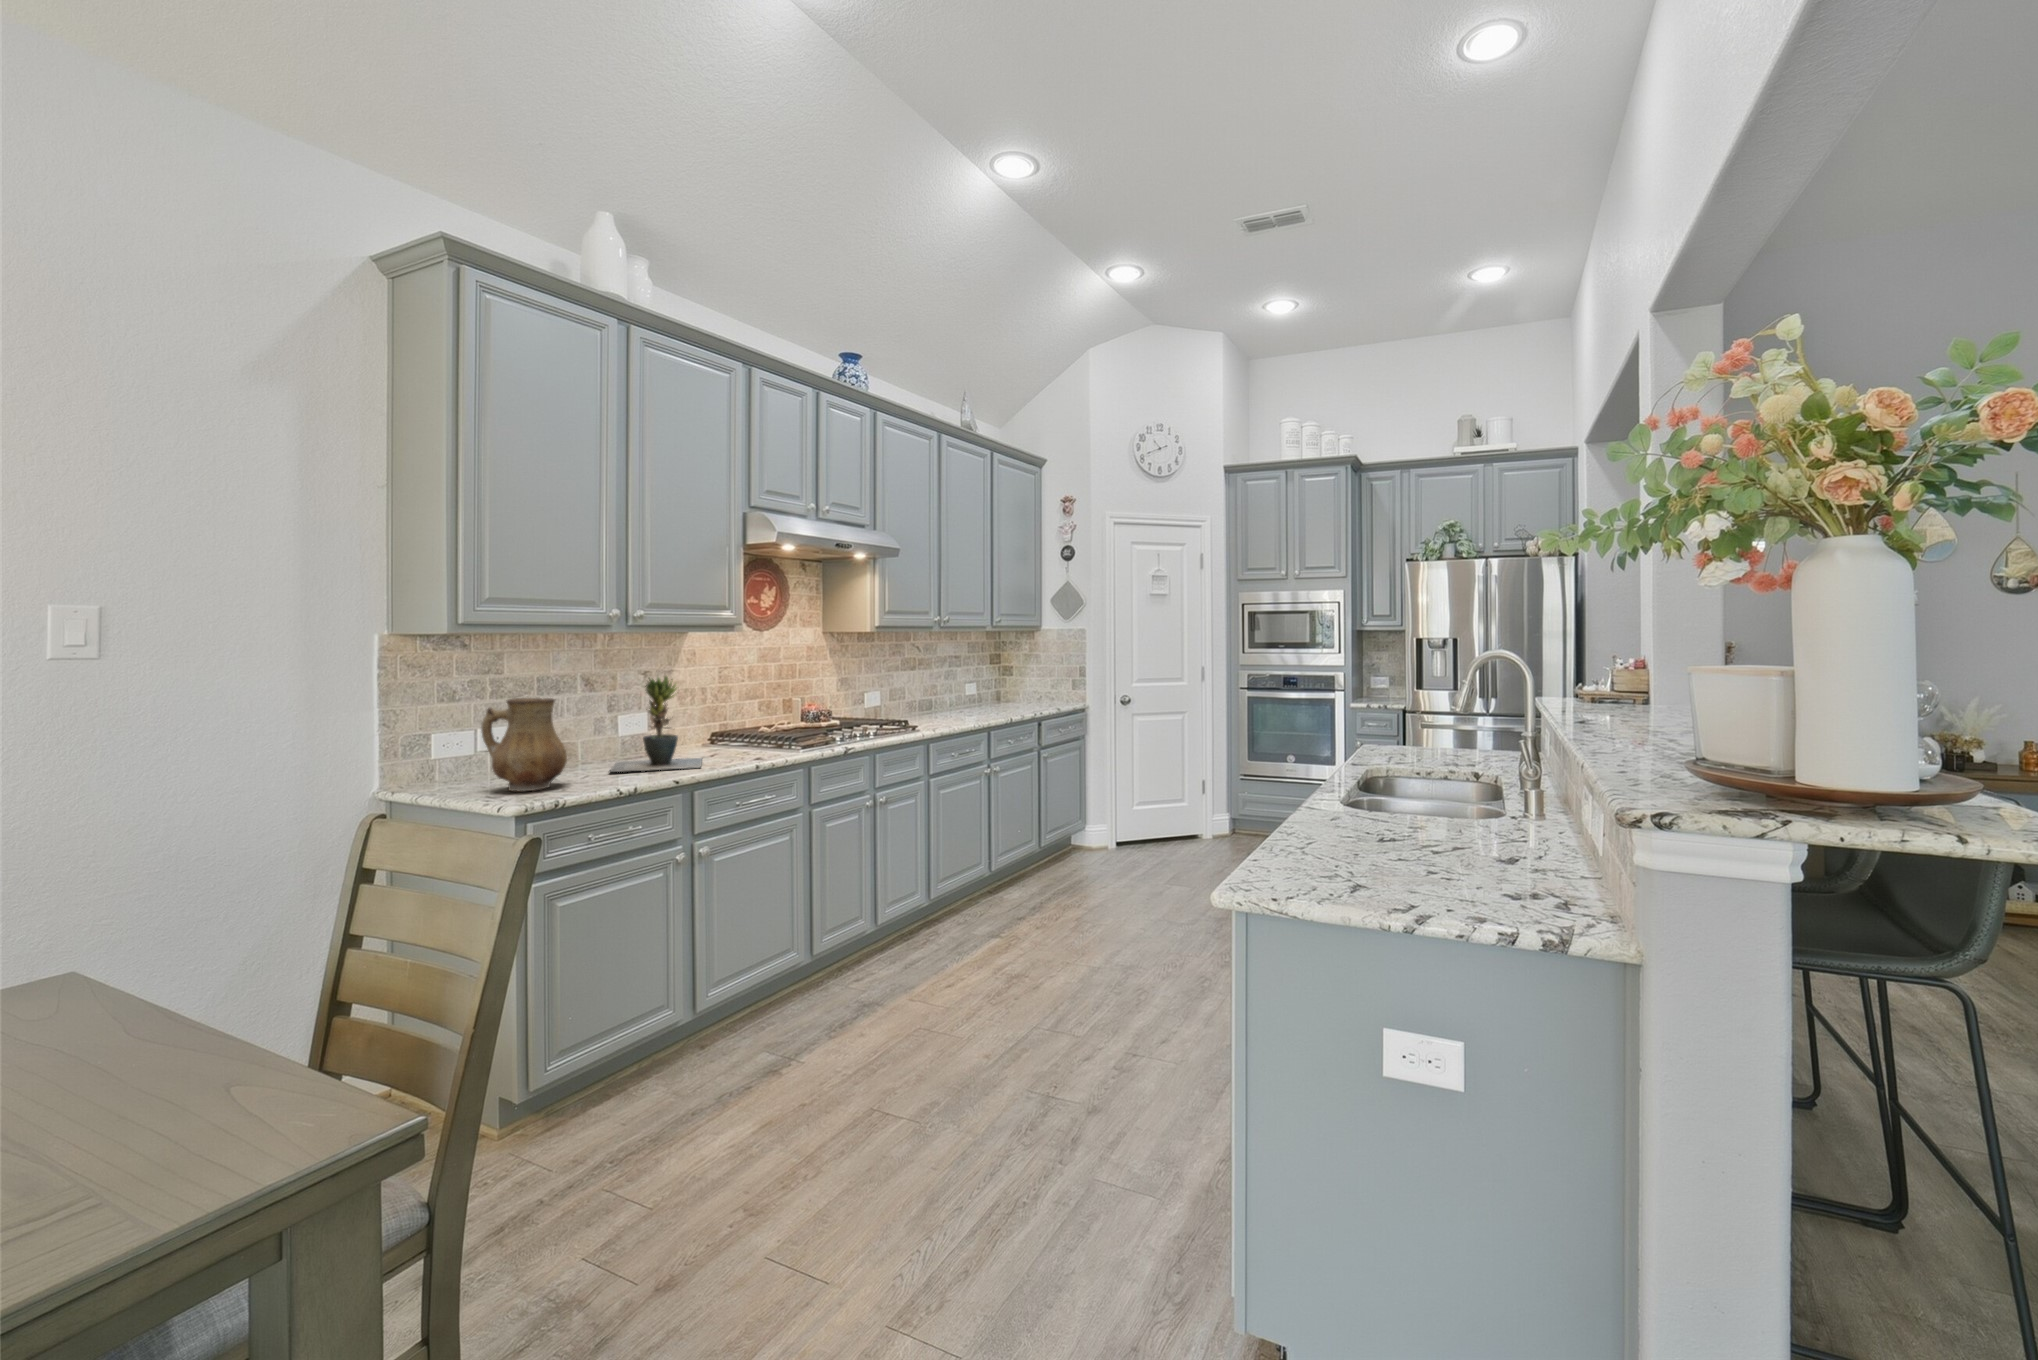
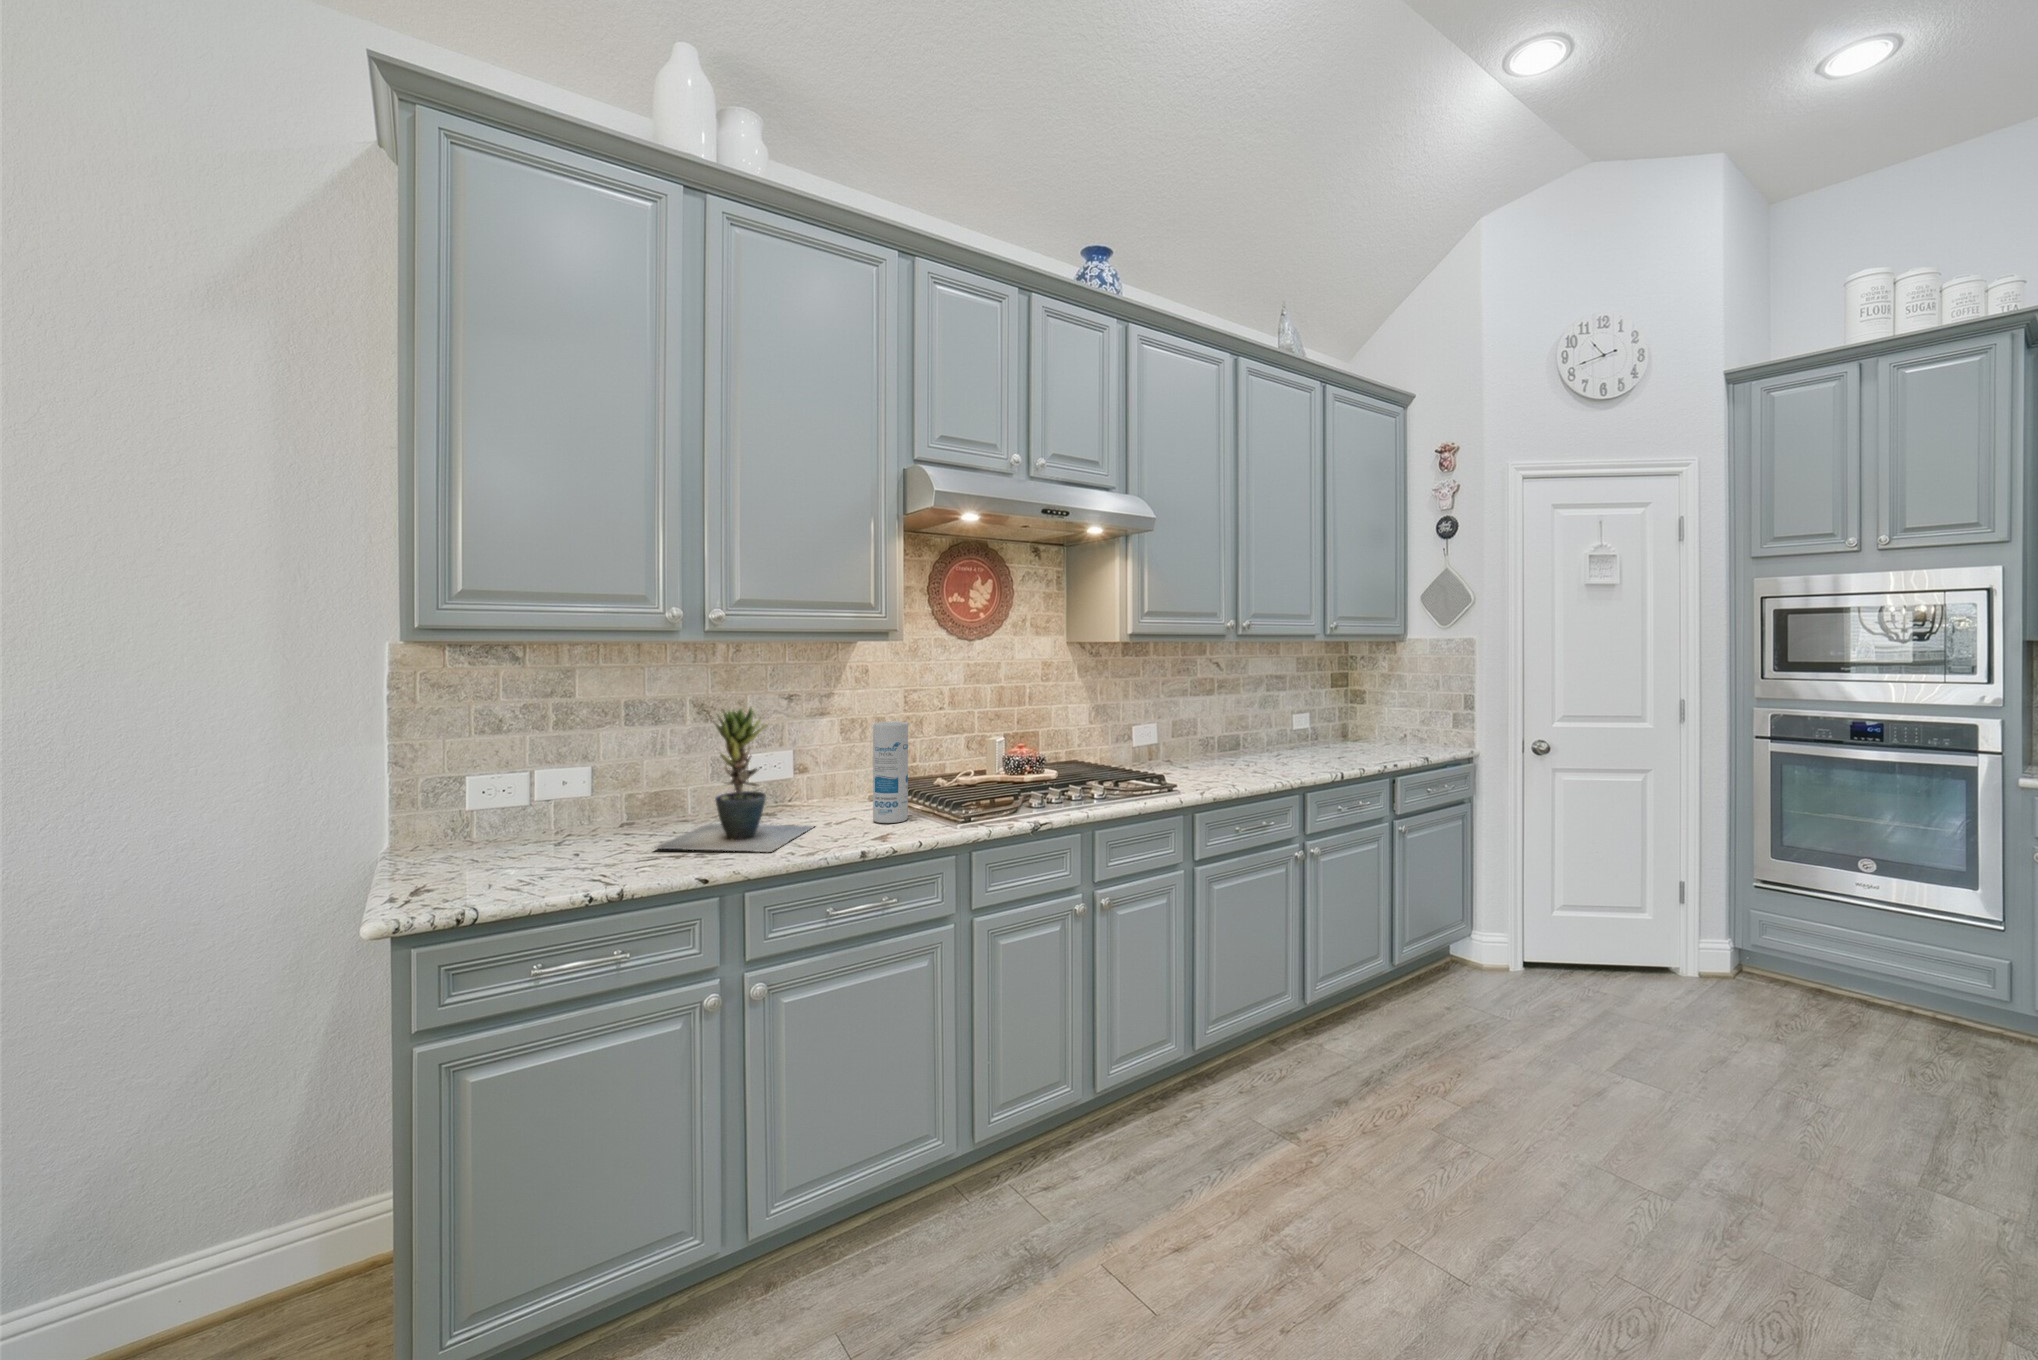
canister: none [739,686,763,753] -> present [873,722,908,823]
ceramic pitcher: present [481,698,567,791] -> none [455,738,566,880]

